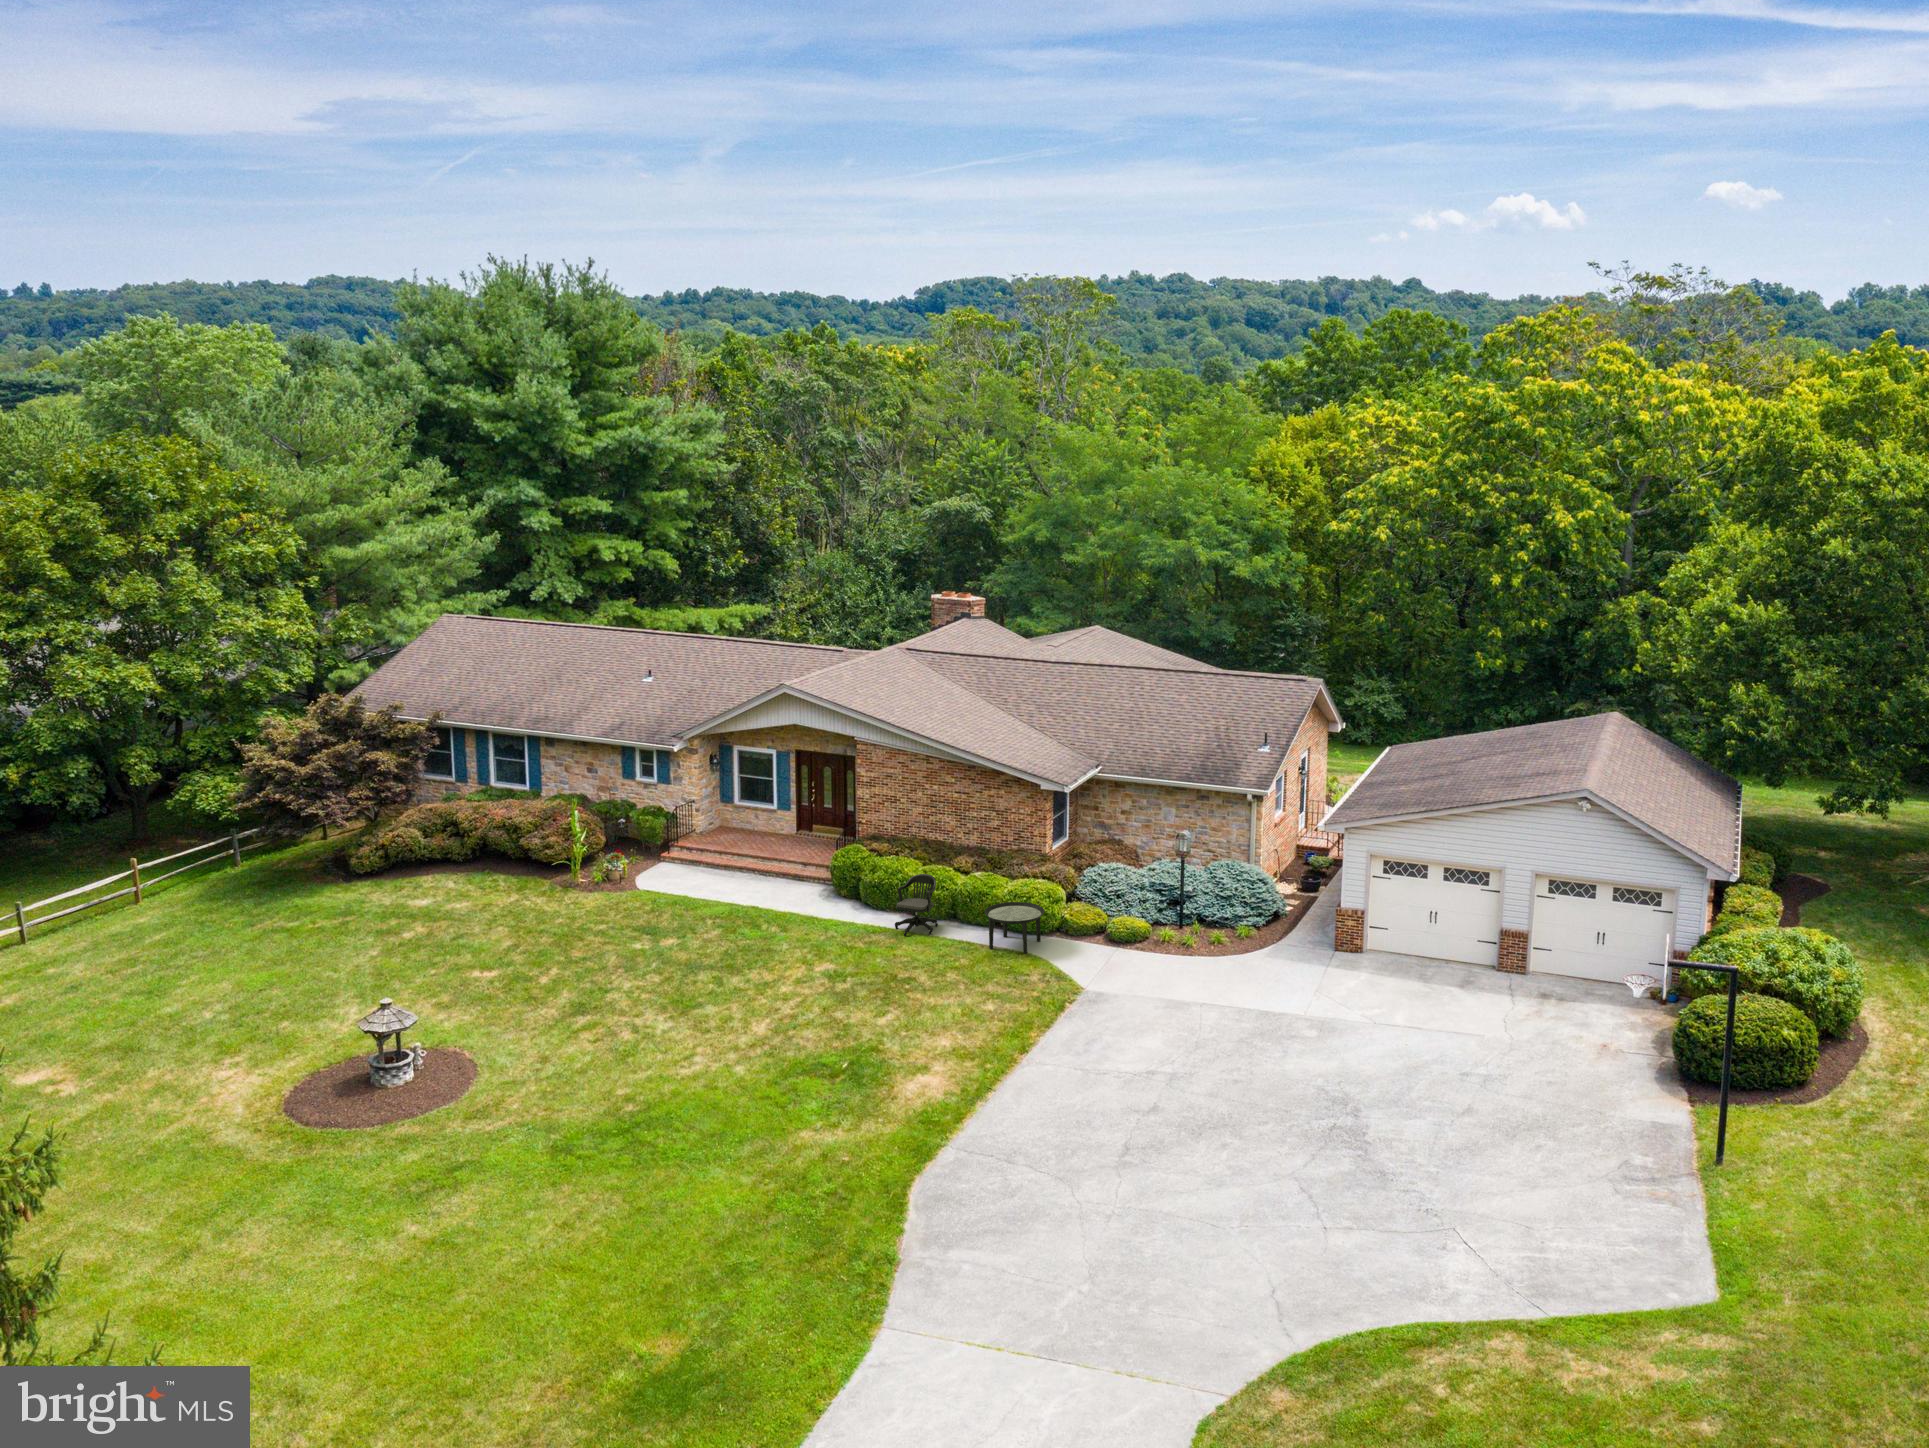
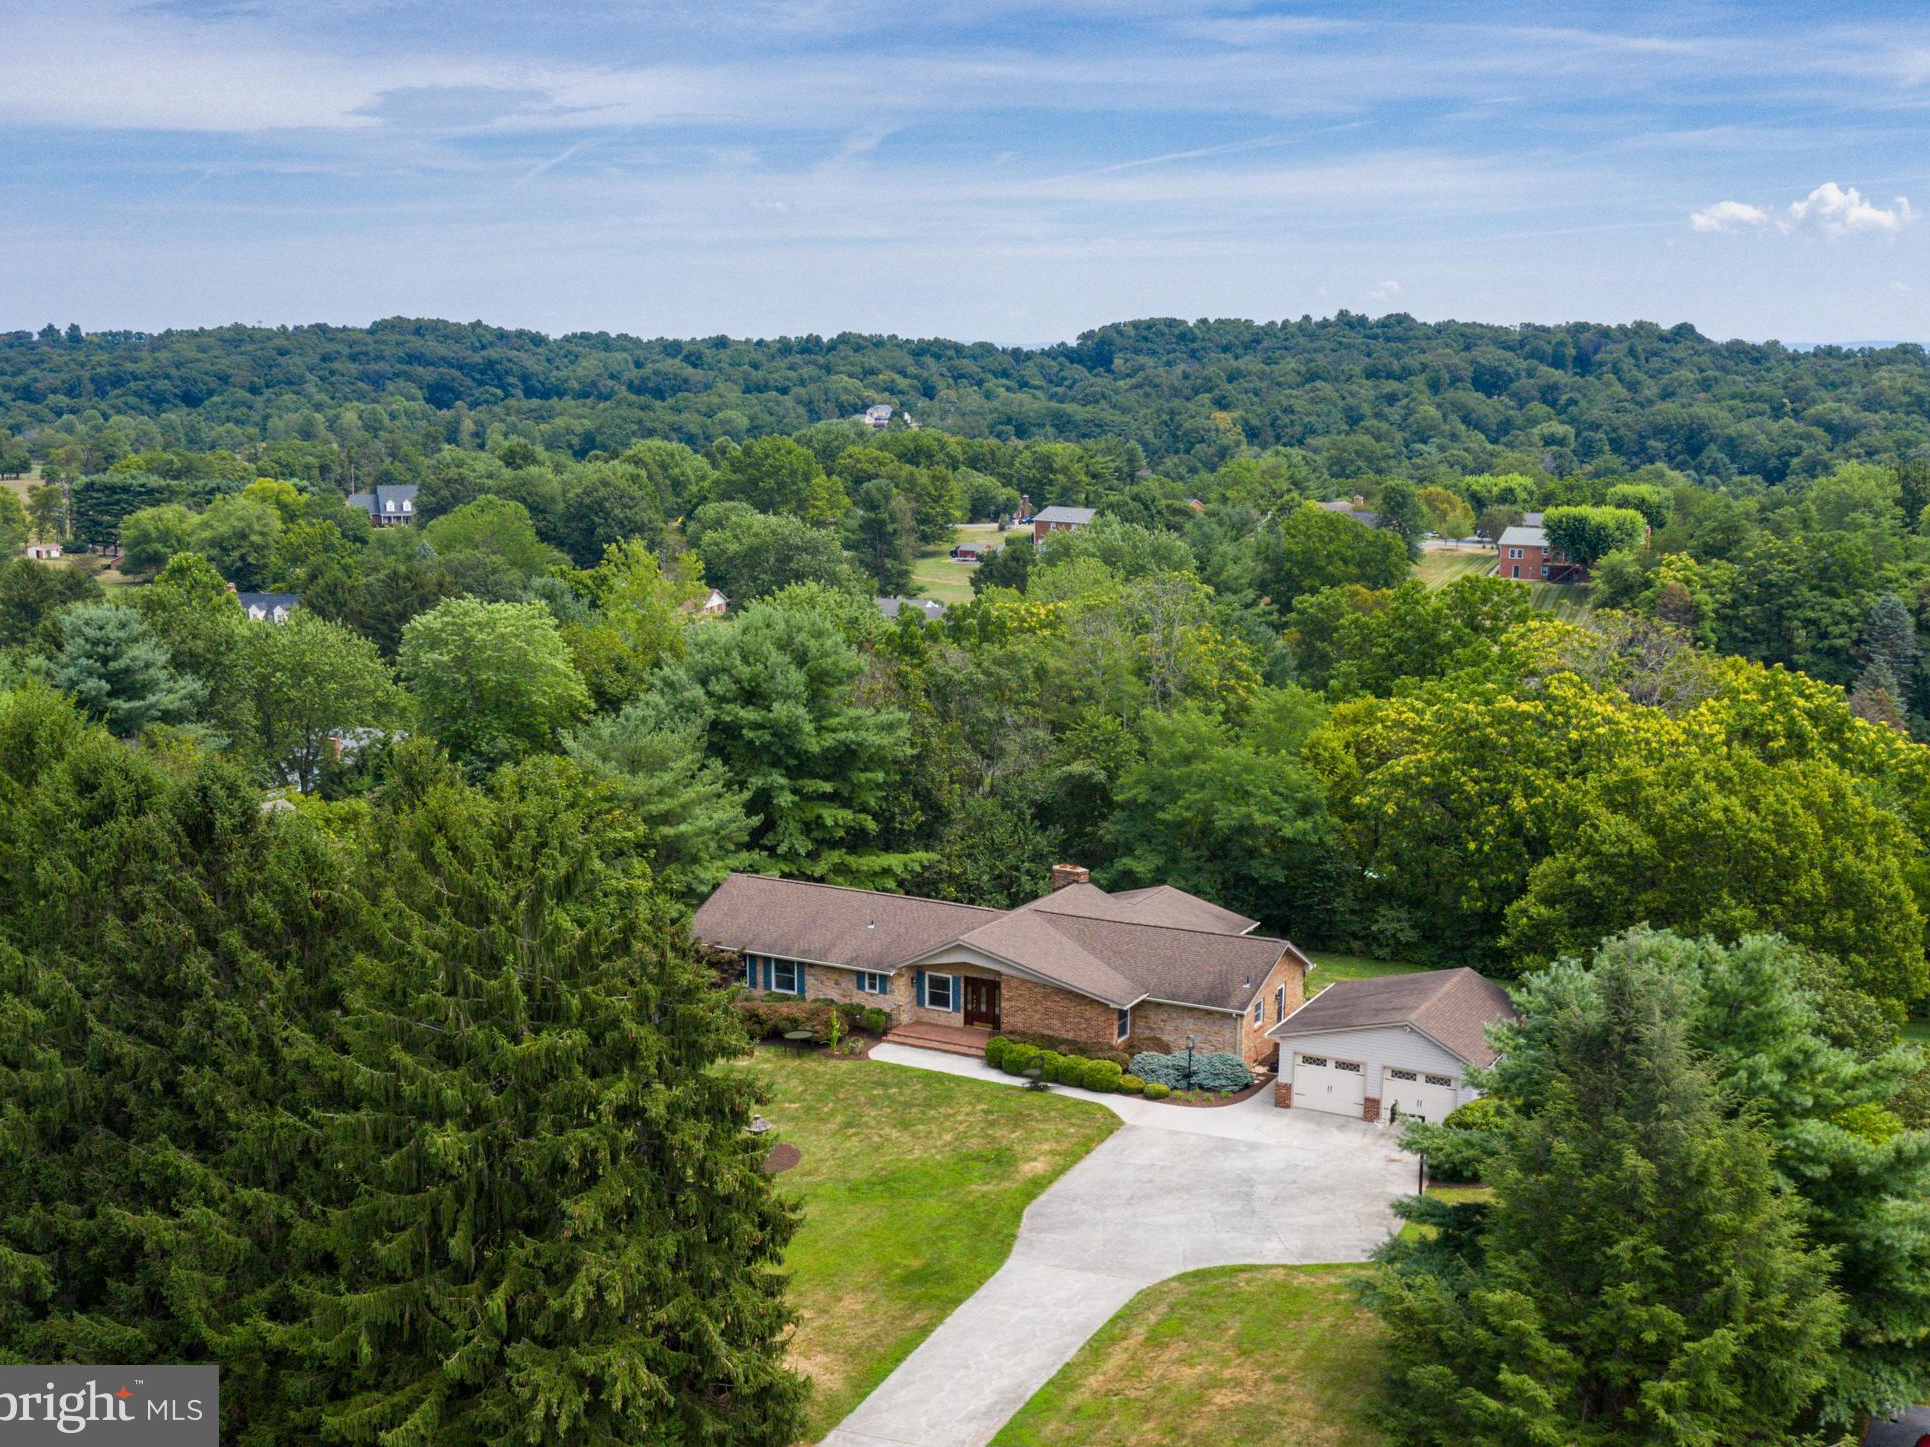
round table: present [985,902,1045,953] -> present [783,1029,814,1056]

